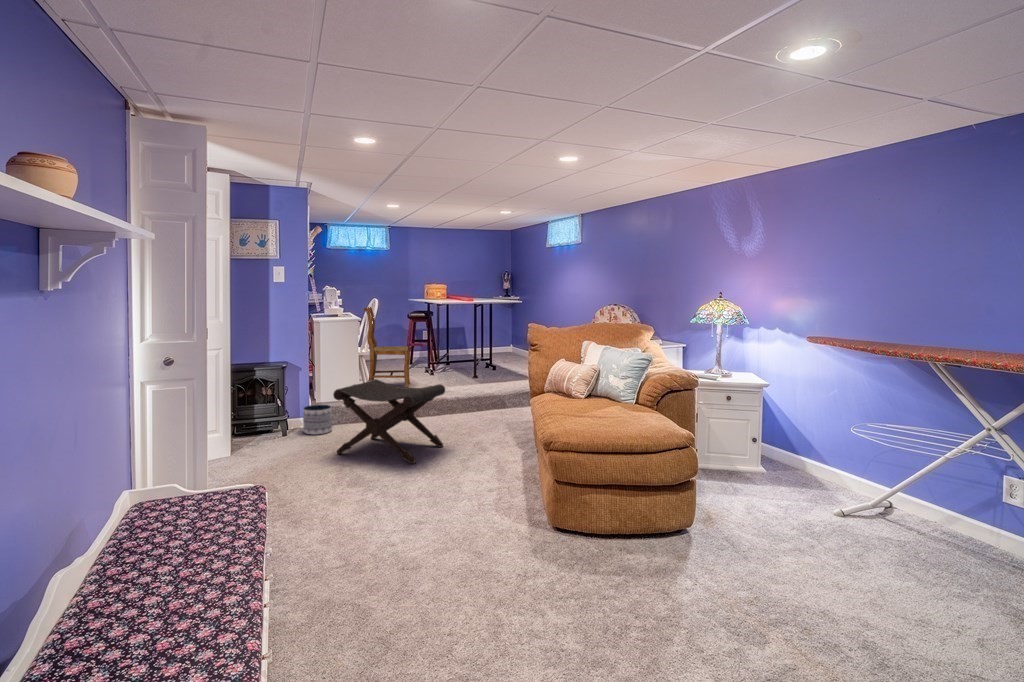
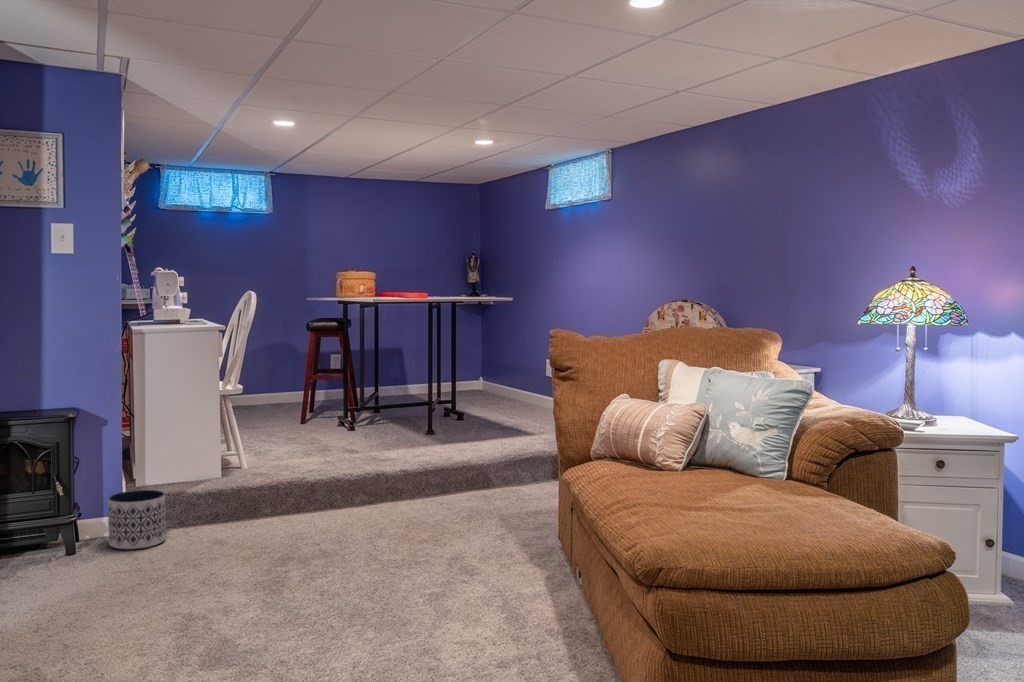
chair: present [364,307,410,388] -> none [229,307,313,461]
footstool: present [333,379,445,464] -> none [166,439,390,609]

